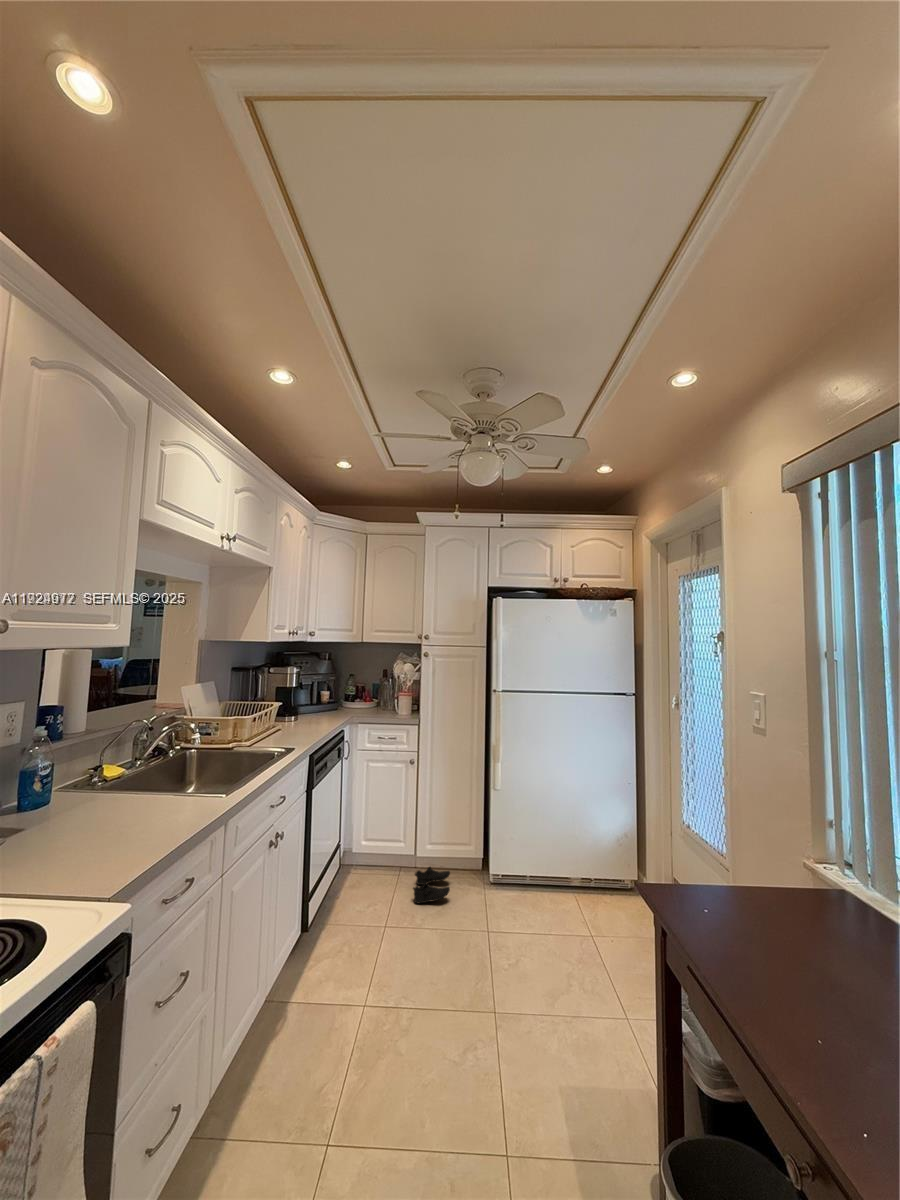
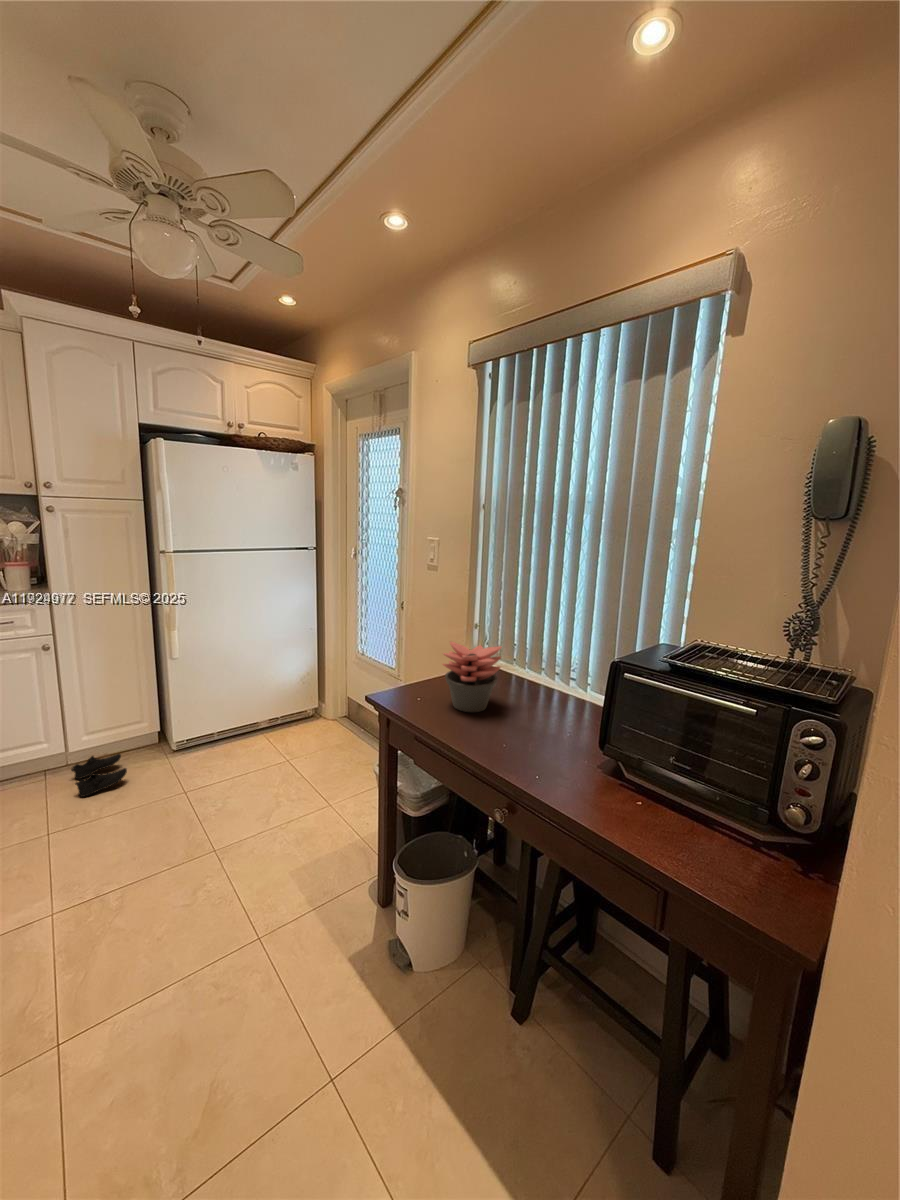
succulent plant: none [734,842,840,968] -> present [443,641,502,712]

